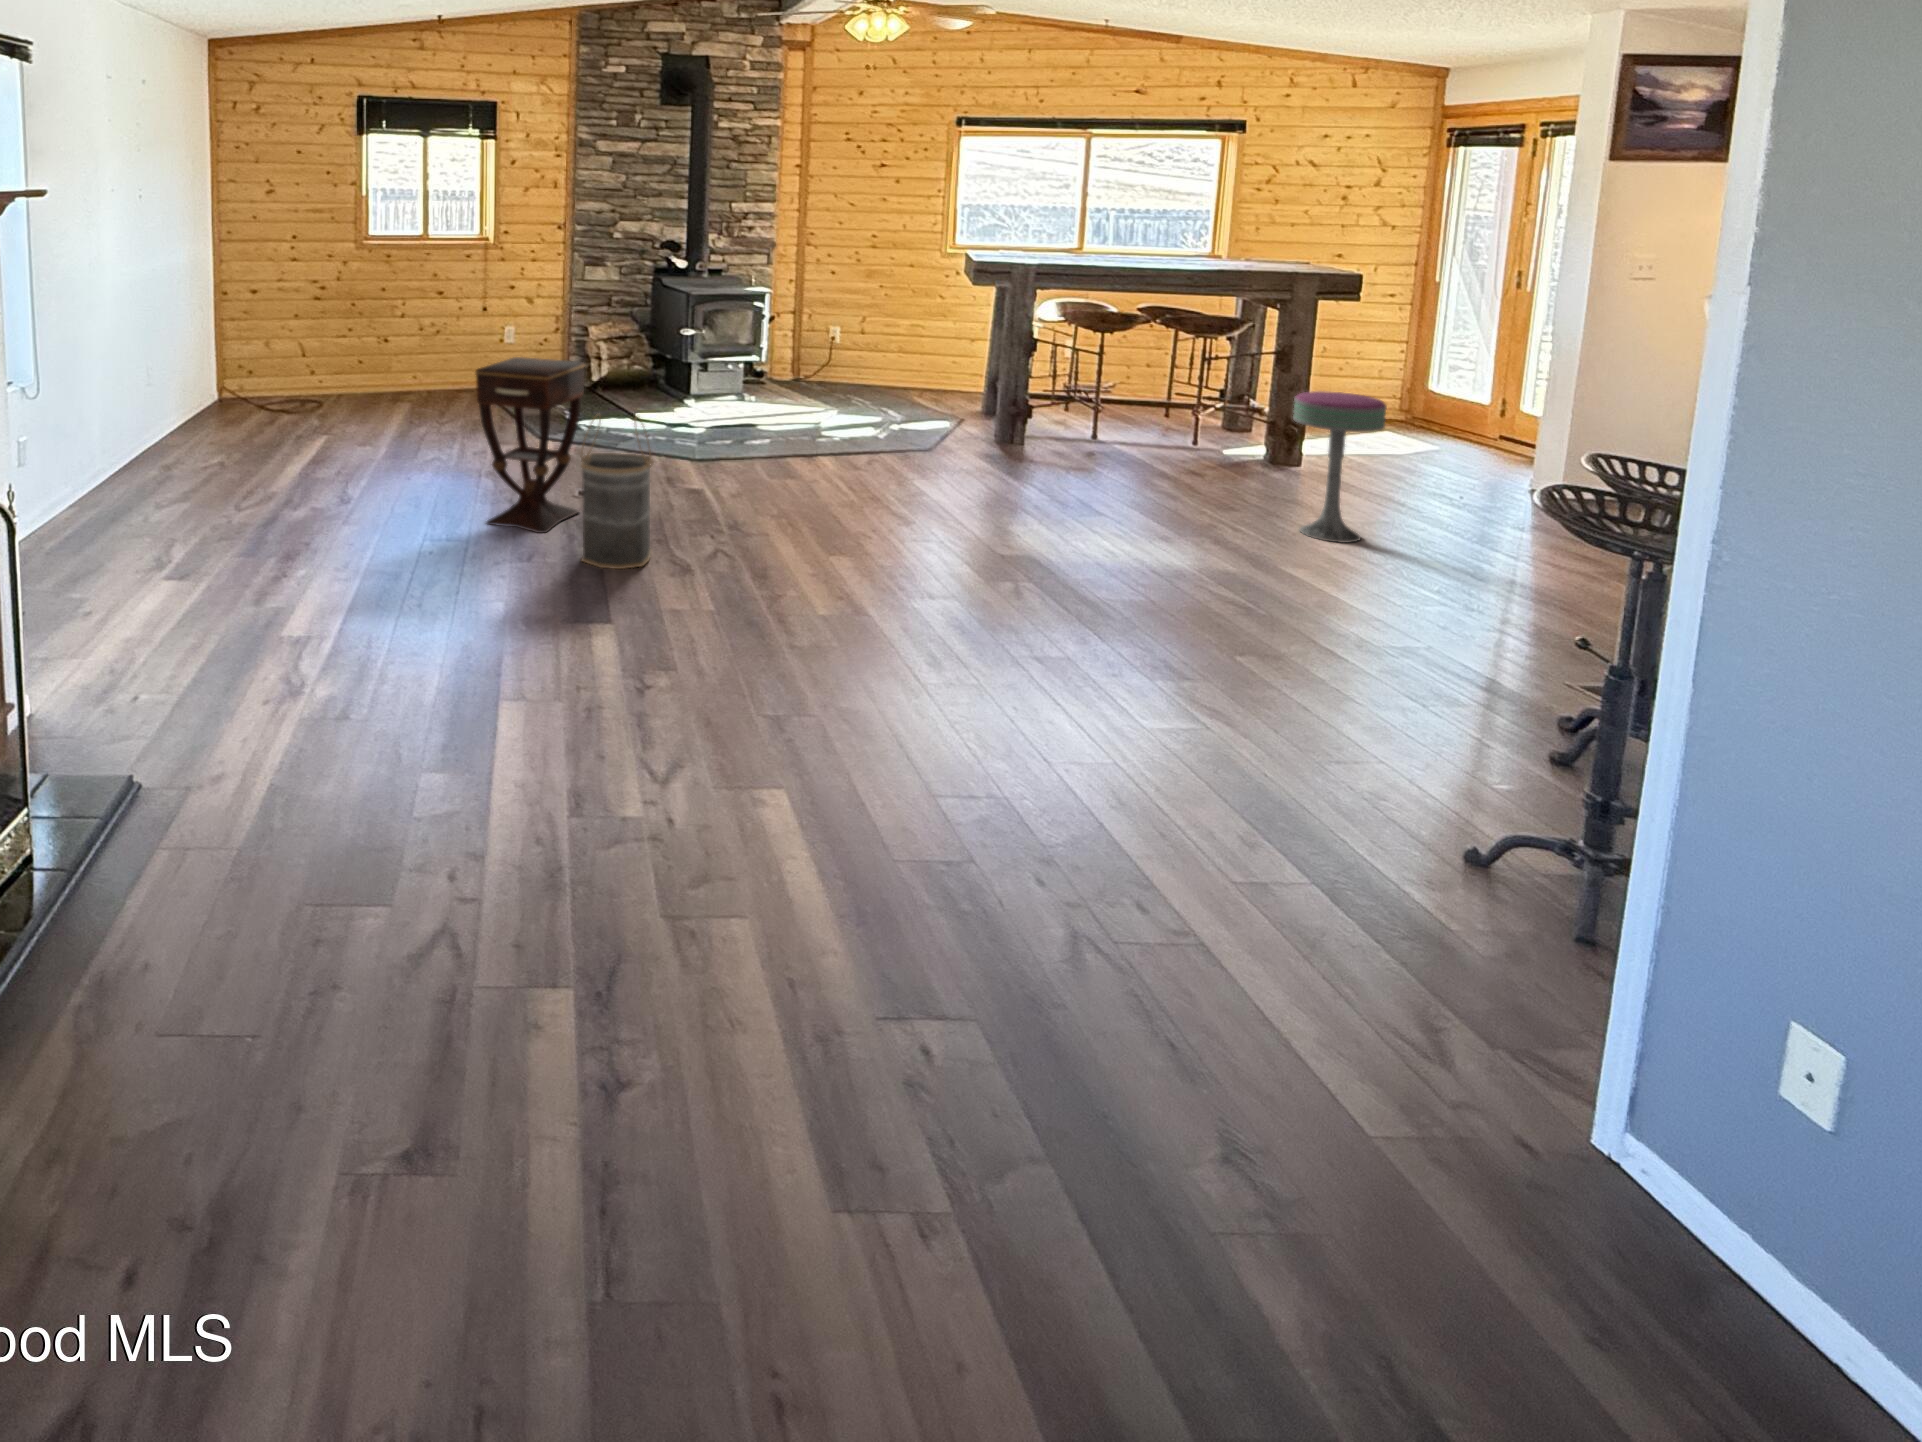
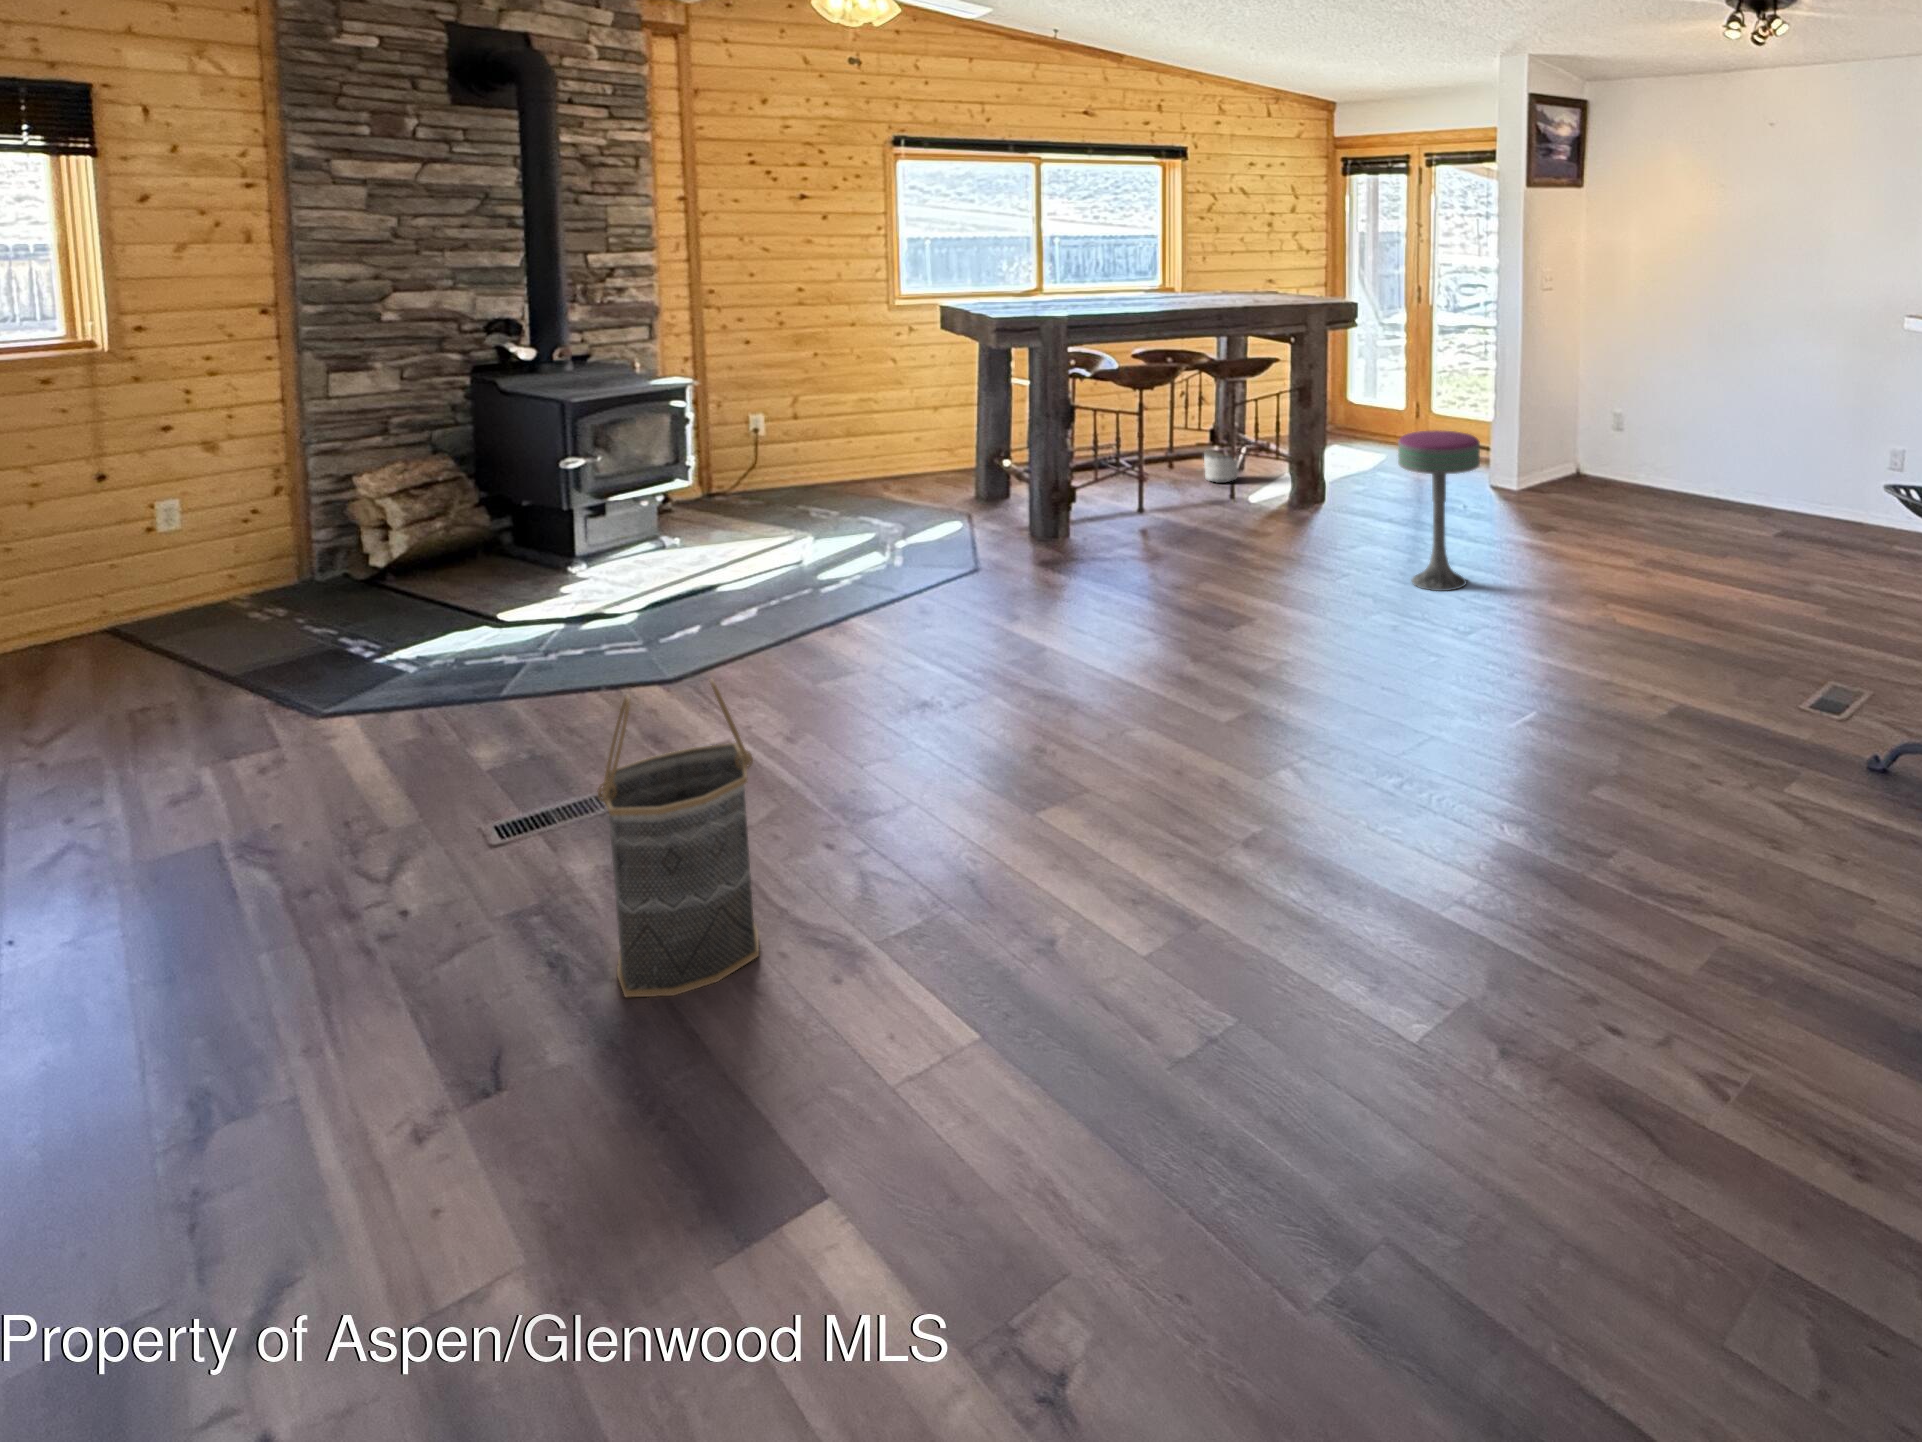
side table: present [475,357,585,533] -> none [263,586,534,984]
planter: none [1202,404,1239,436] -> present [1204,450,1239,483]

